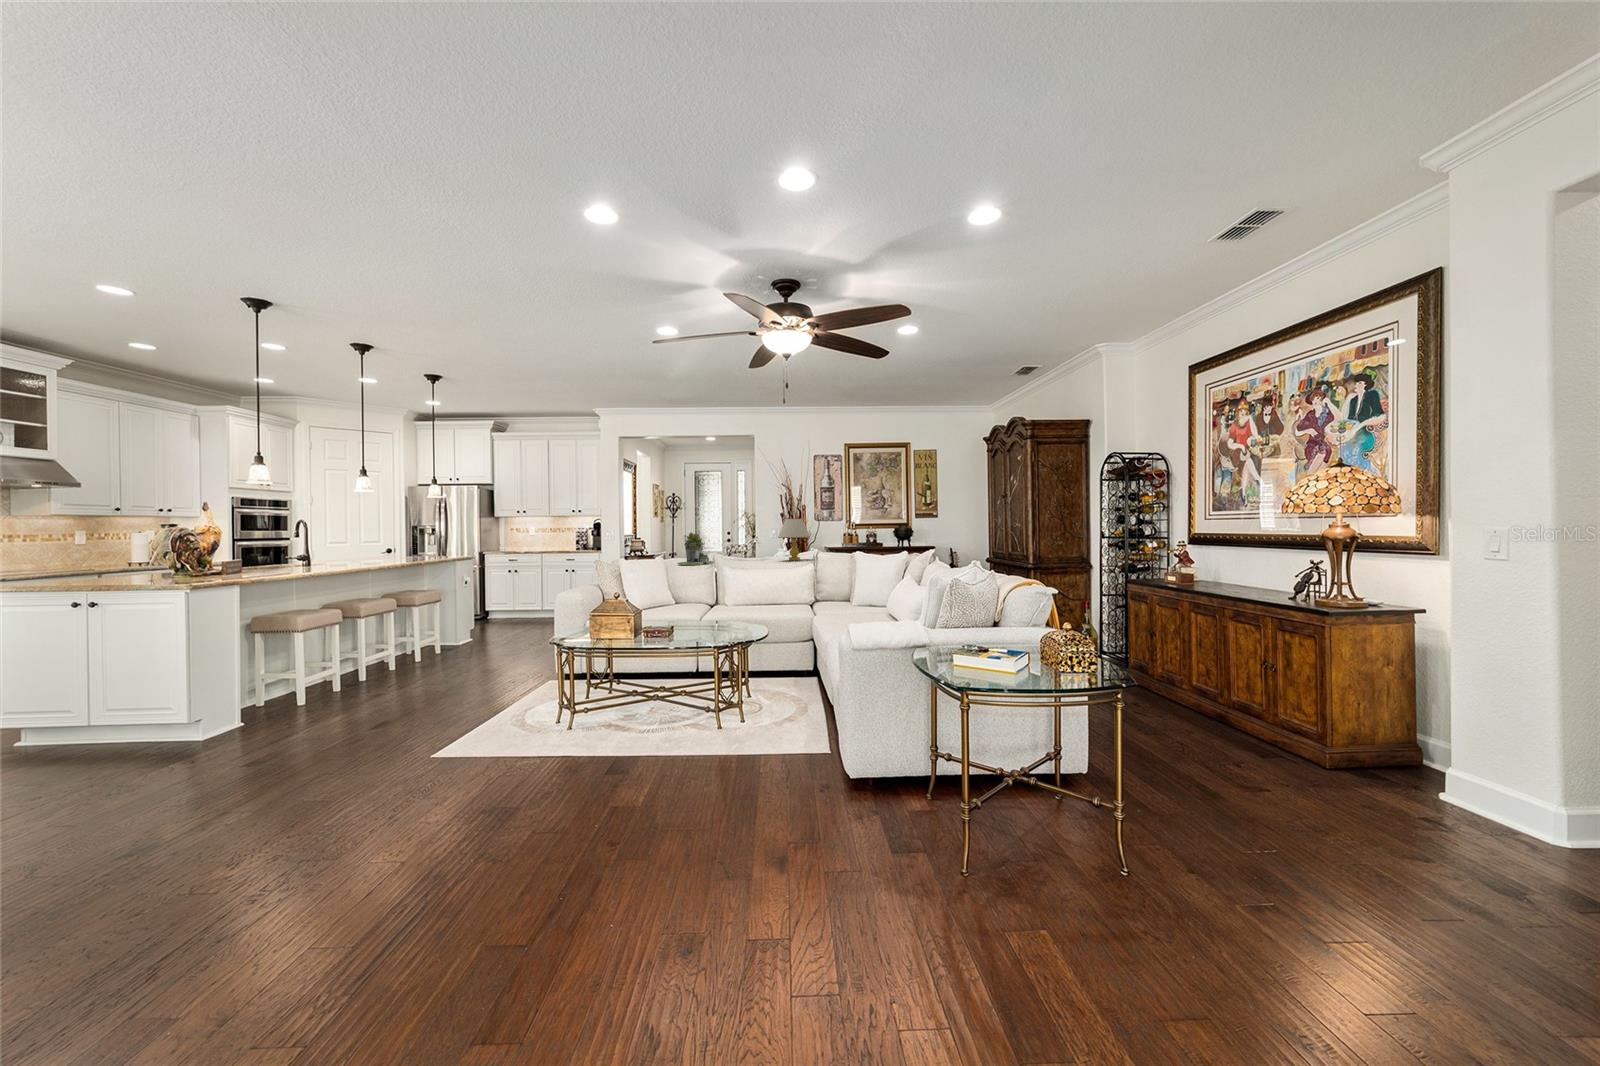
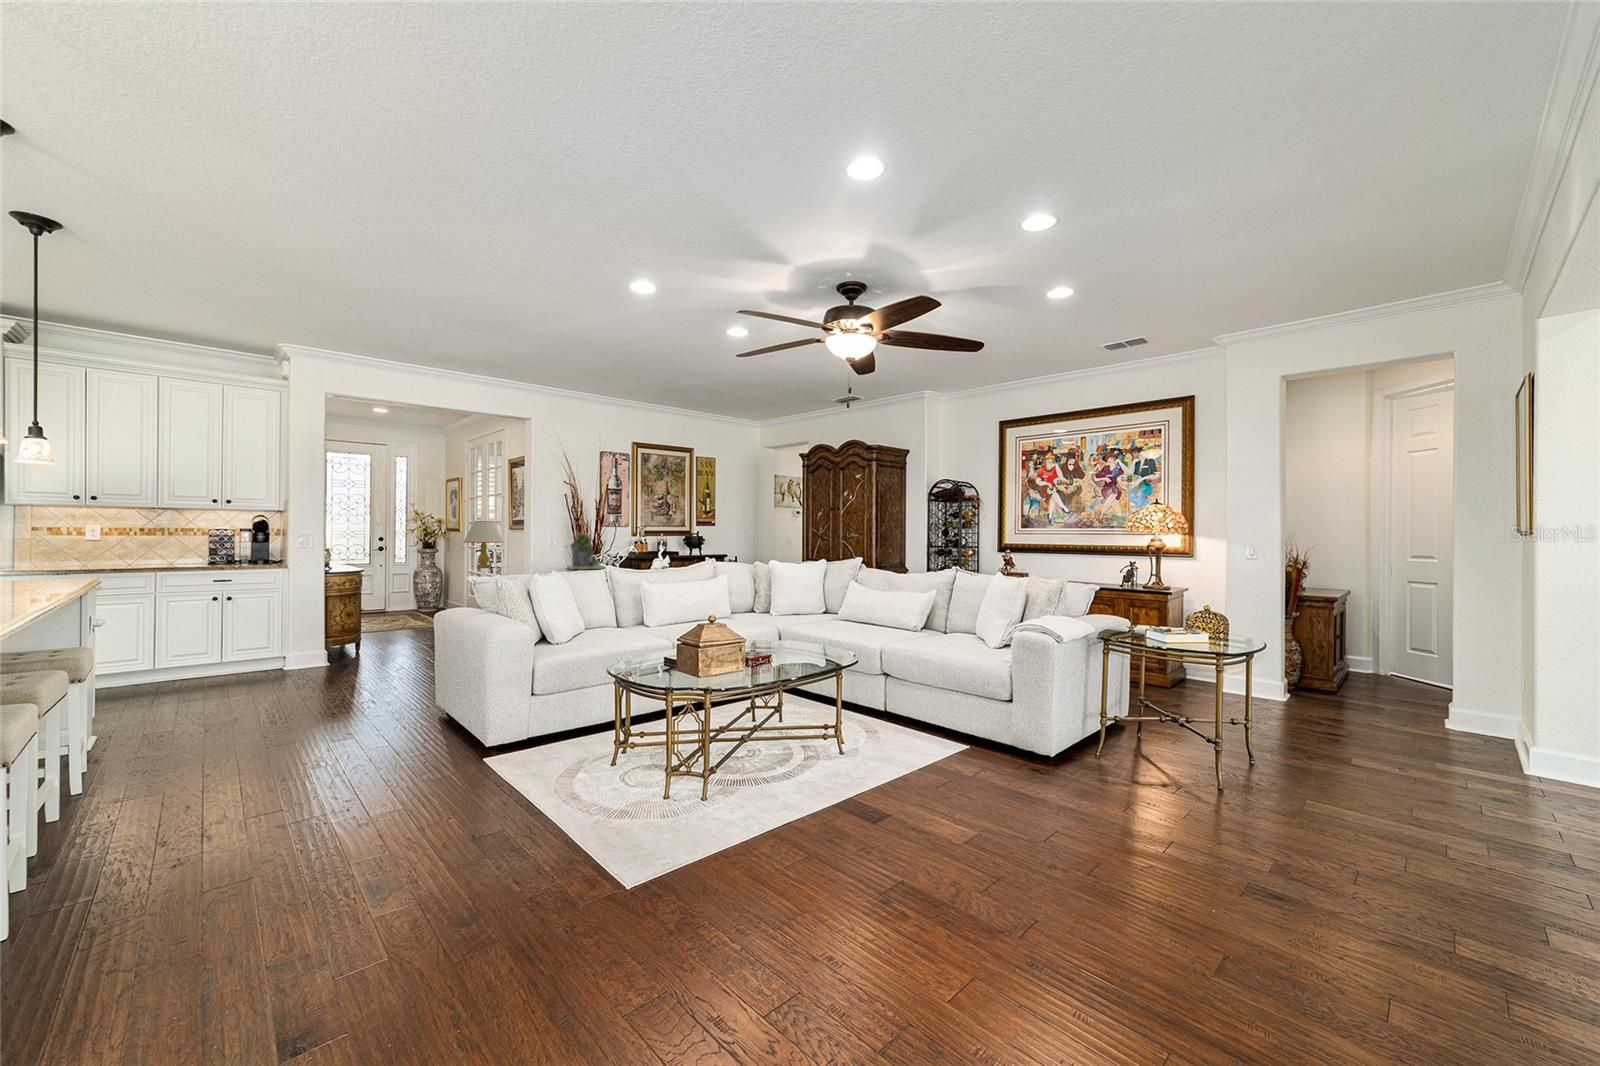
table lamp: present [778,518,810,561] -> present [464,521,503,568]

